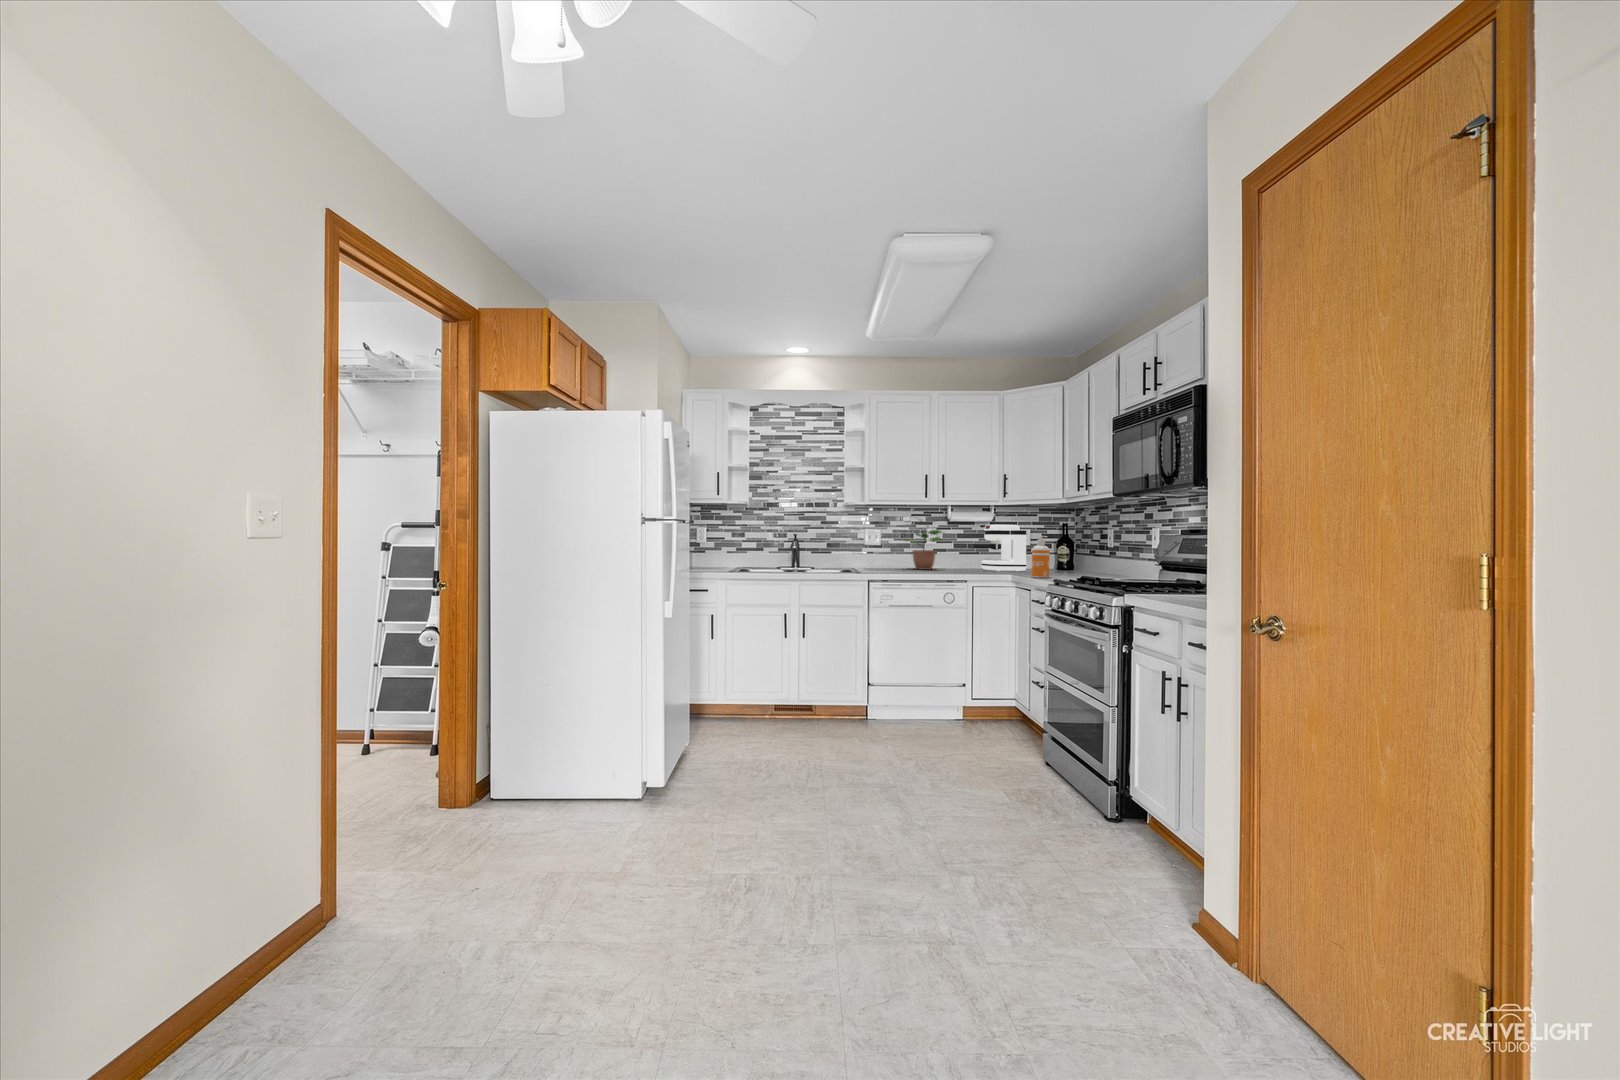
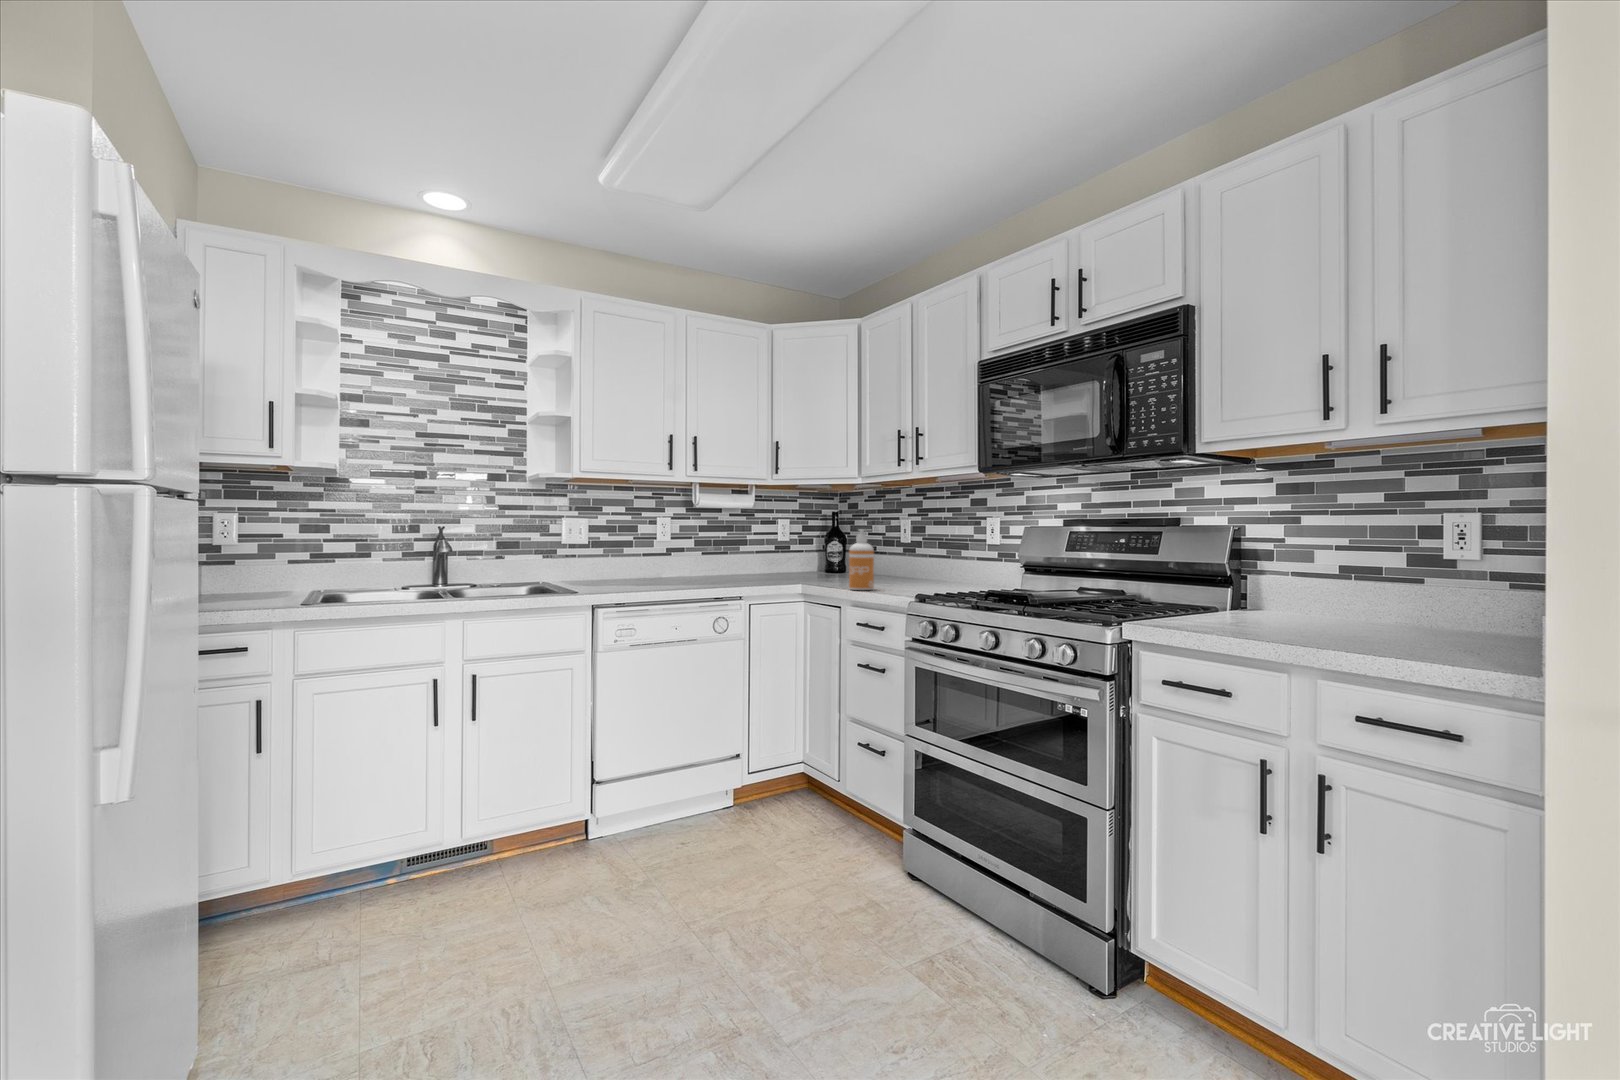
potted plant: present [905,521,942,570] -> none [622,499,684,580]
coffee maker: present [973,525,1026,572] -> none [731,513,804,580]

